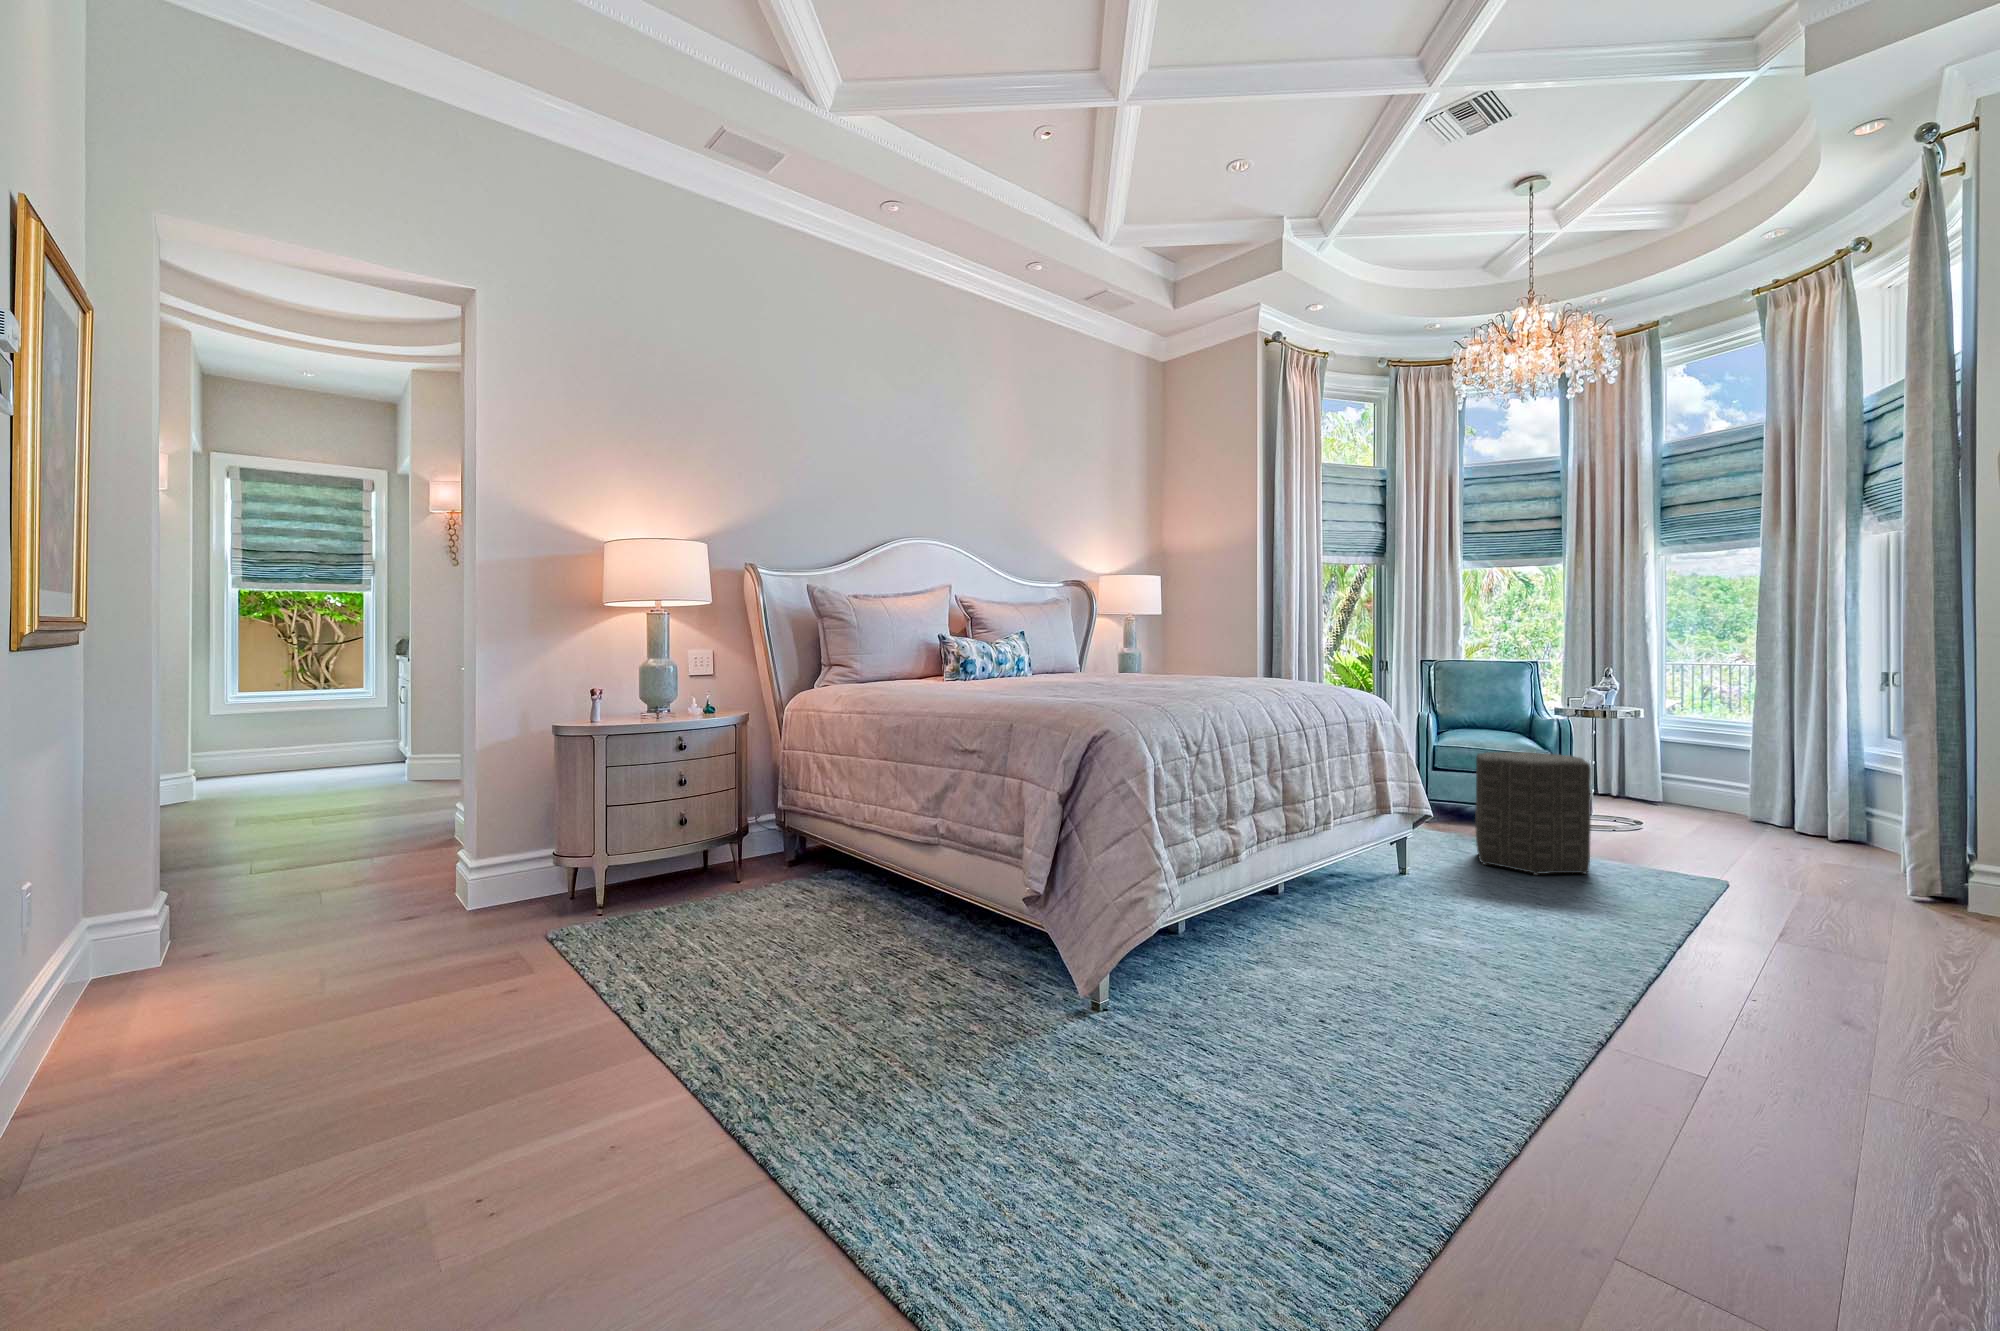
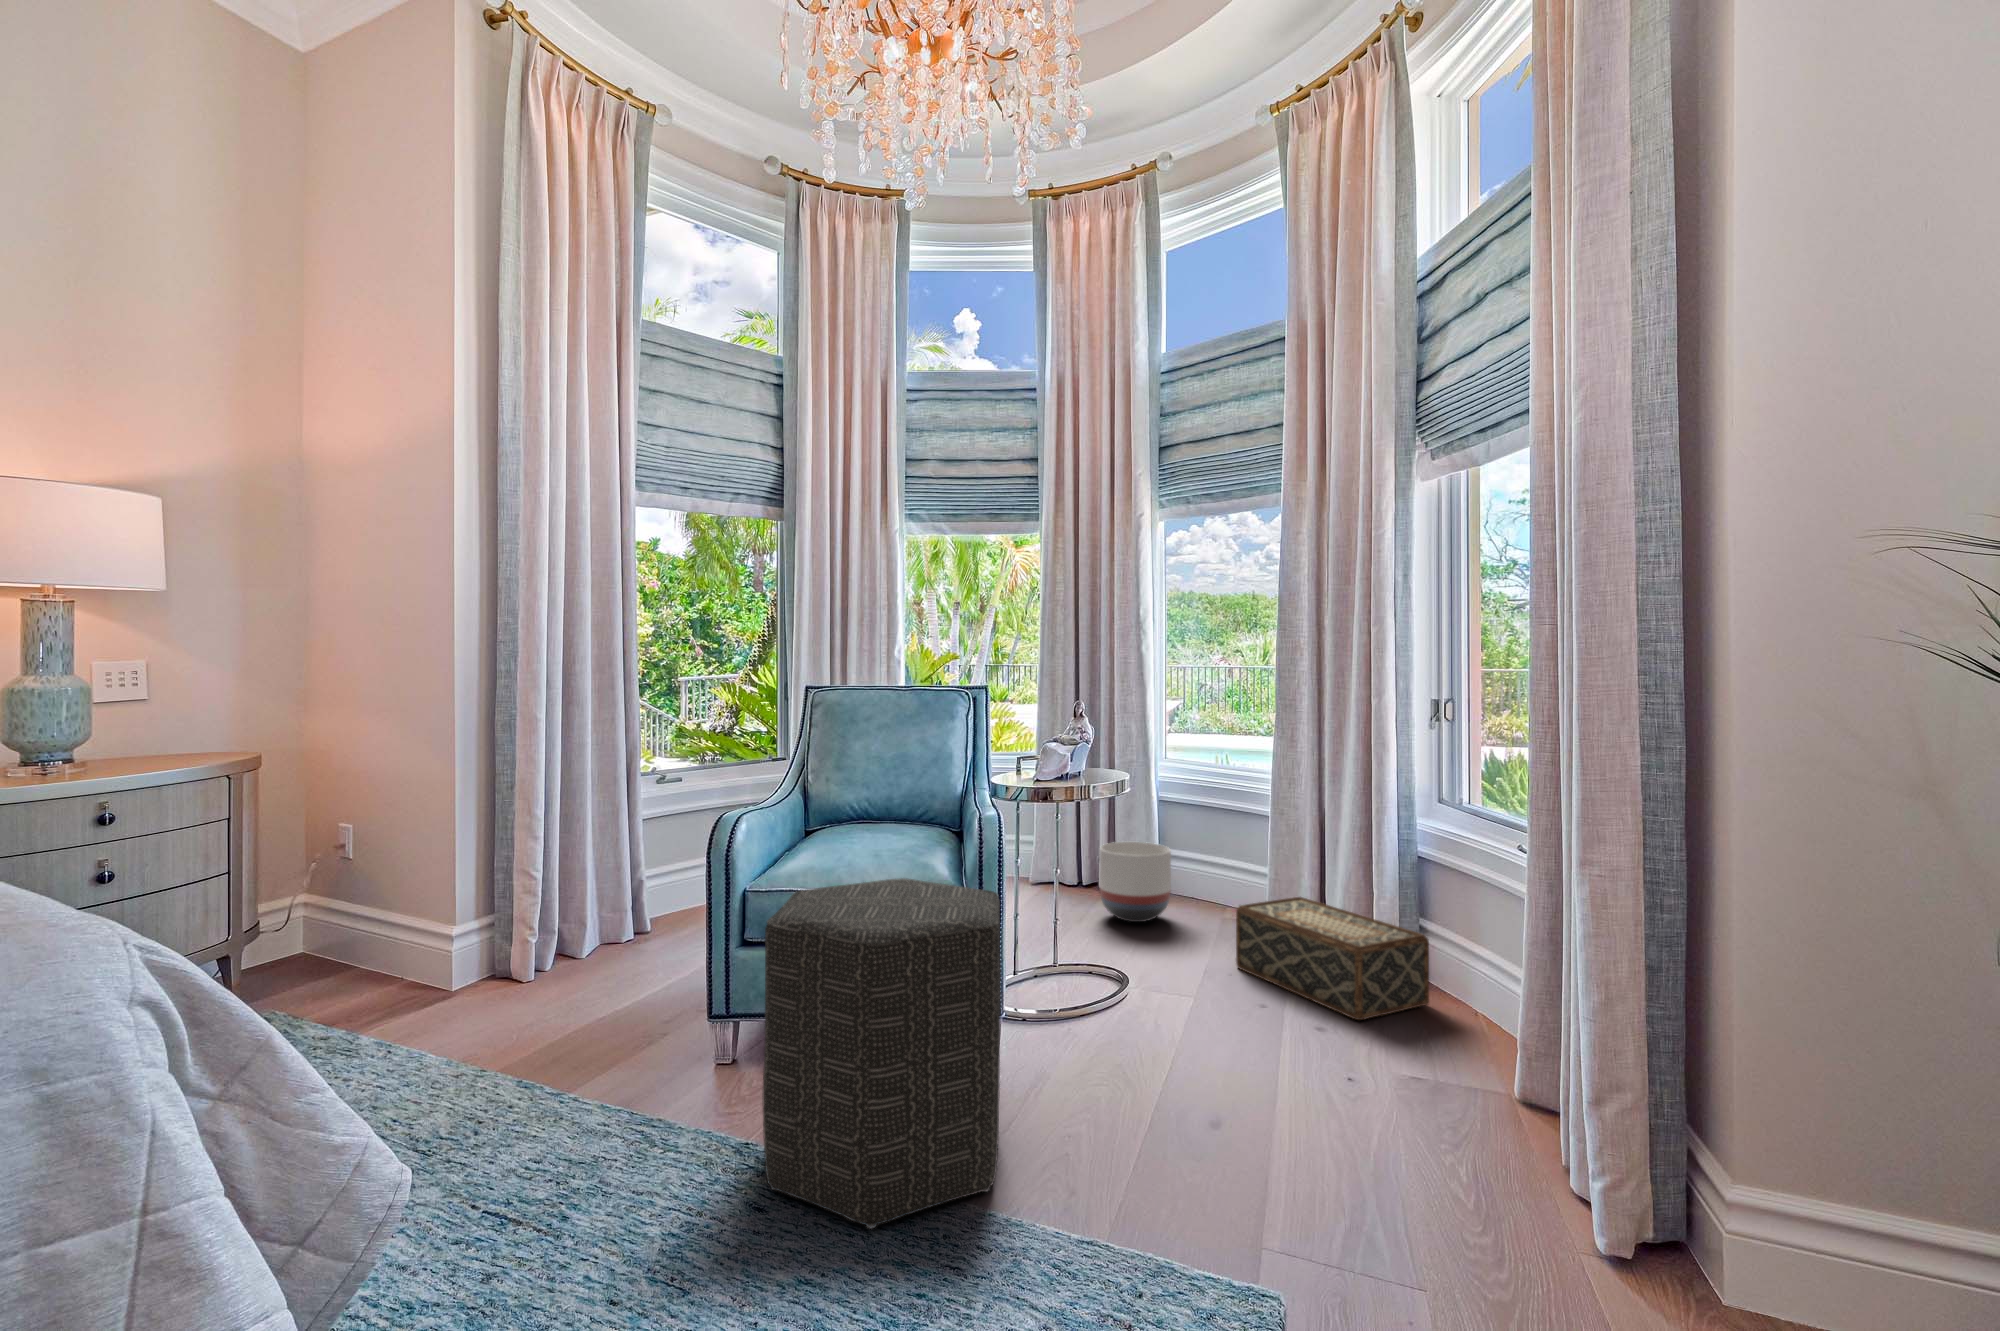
planter: none [1615,764,1671,813] -> present [1099,842,1171,922]
woven basket: none [1722,796,1869,856] -> present [1236,897,1429,1020]

